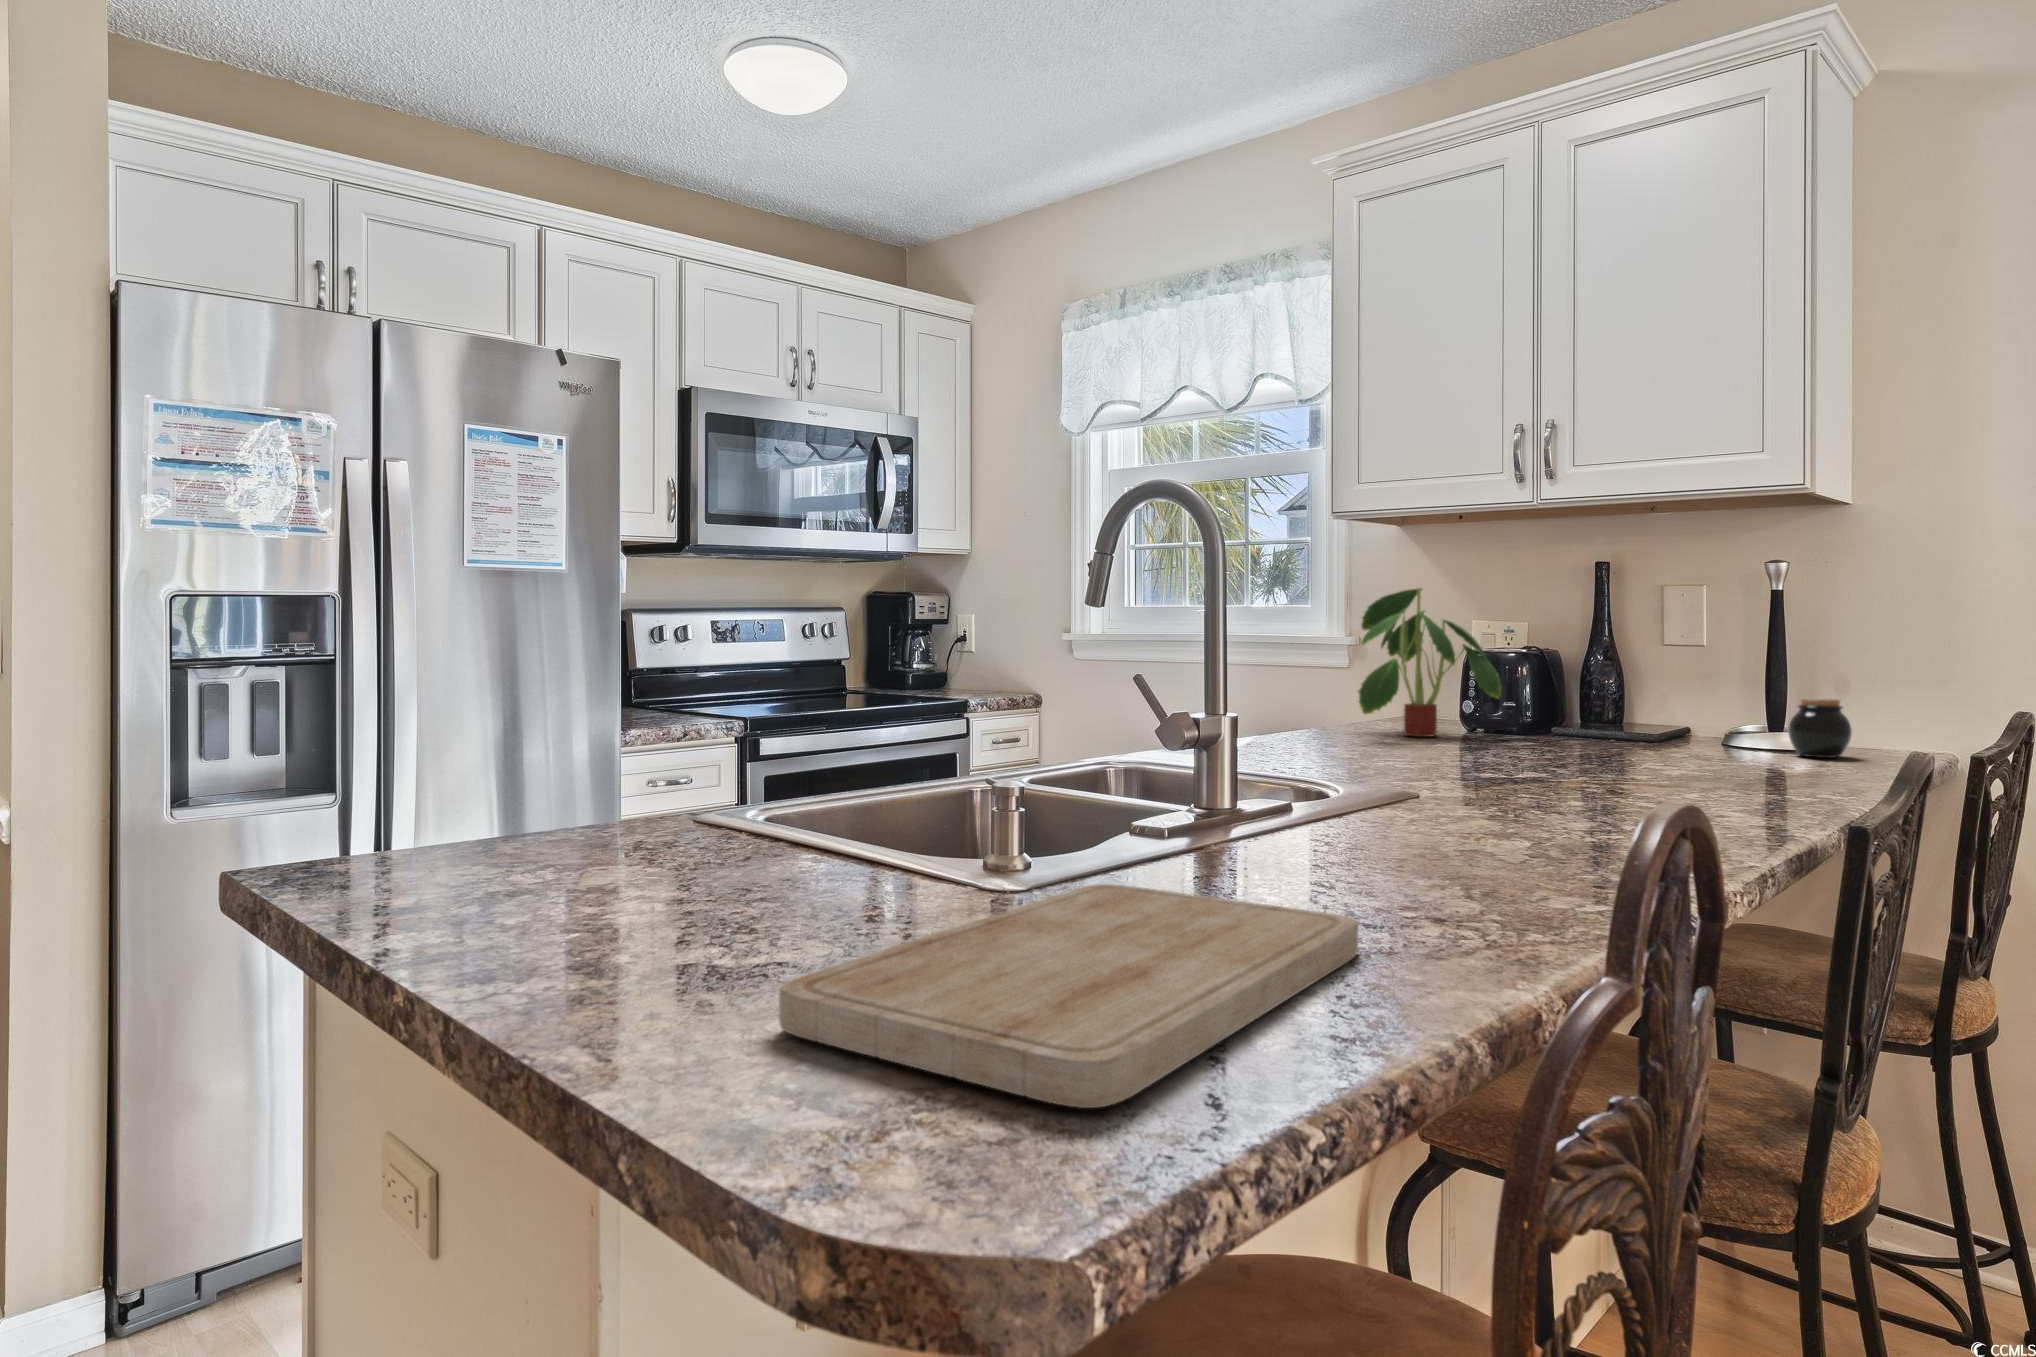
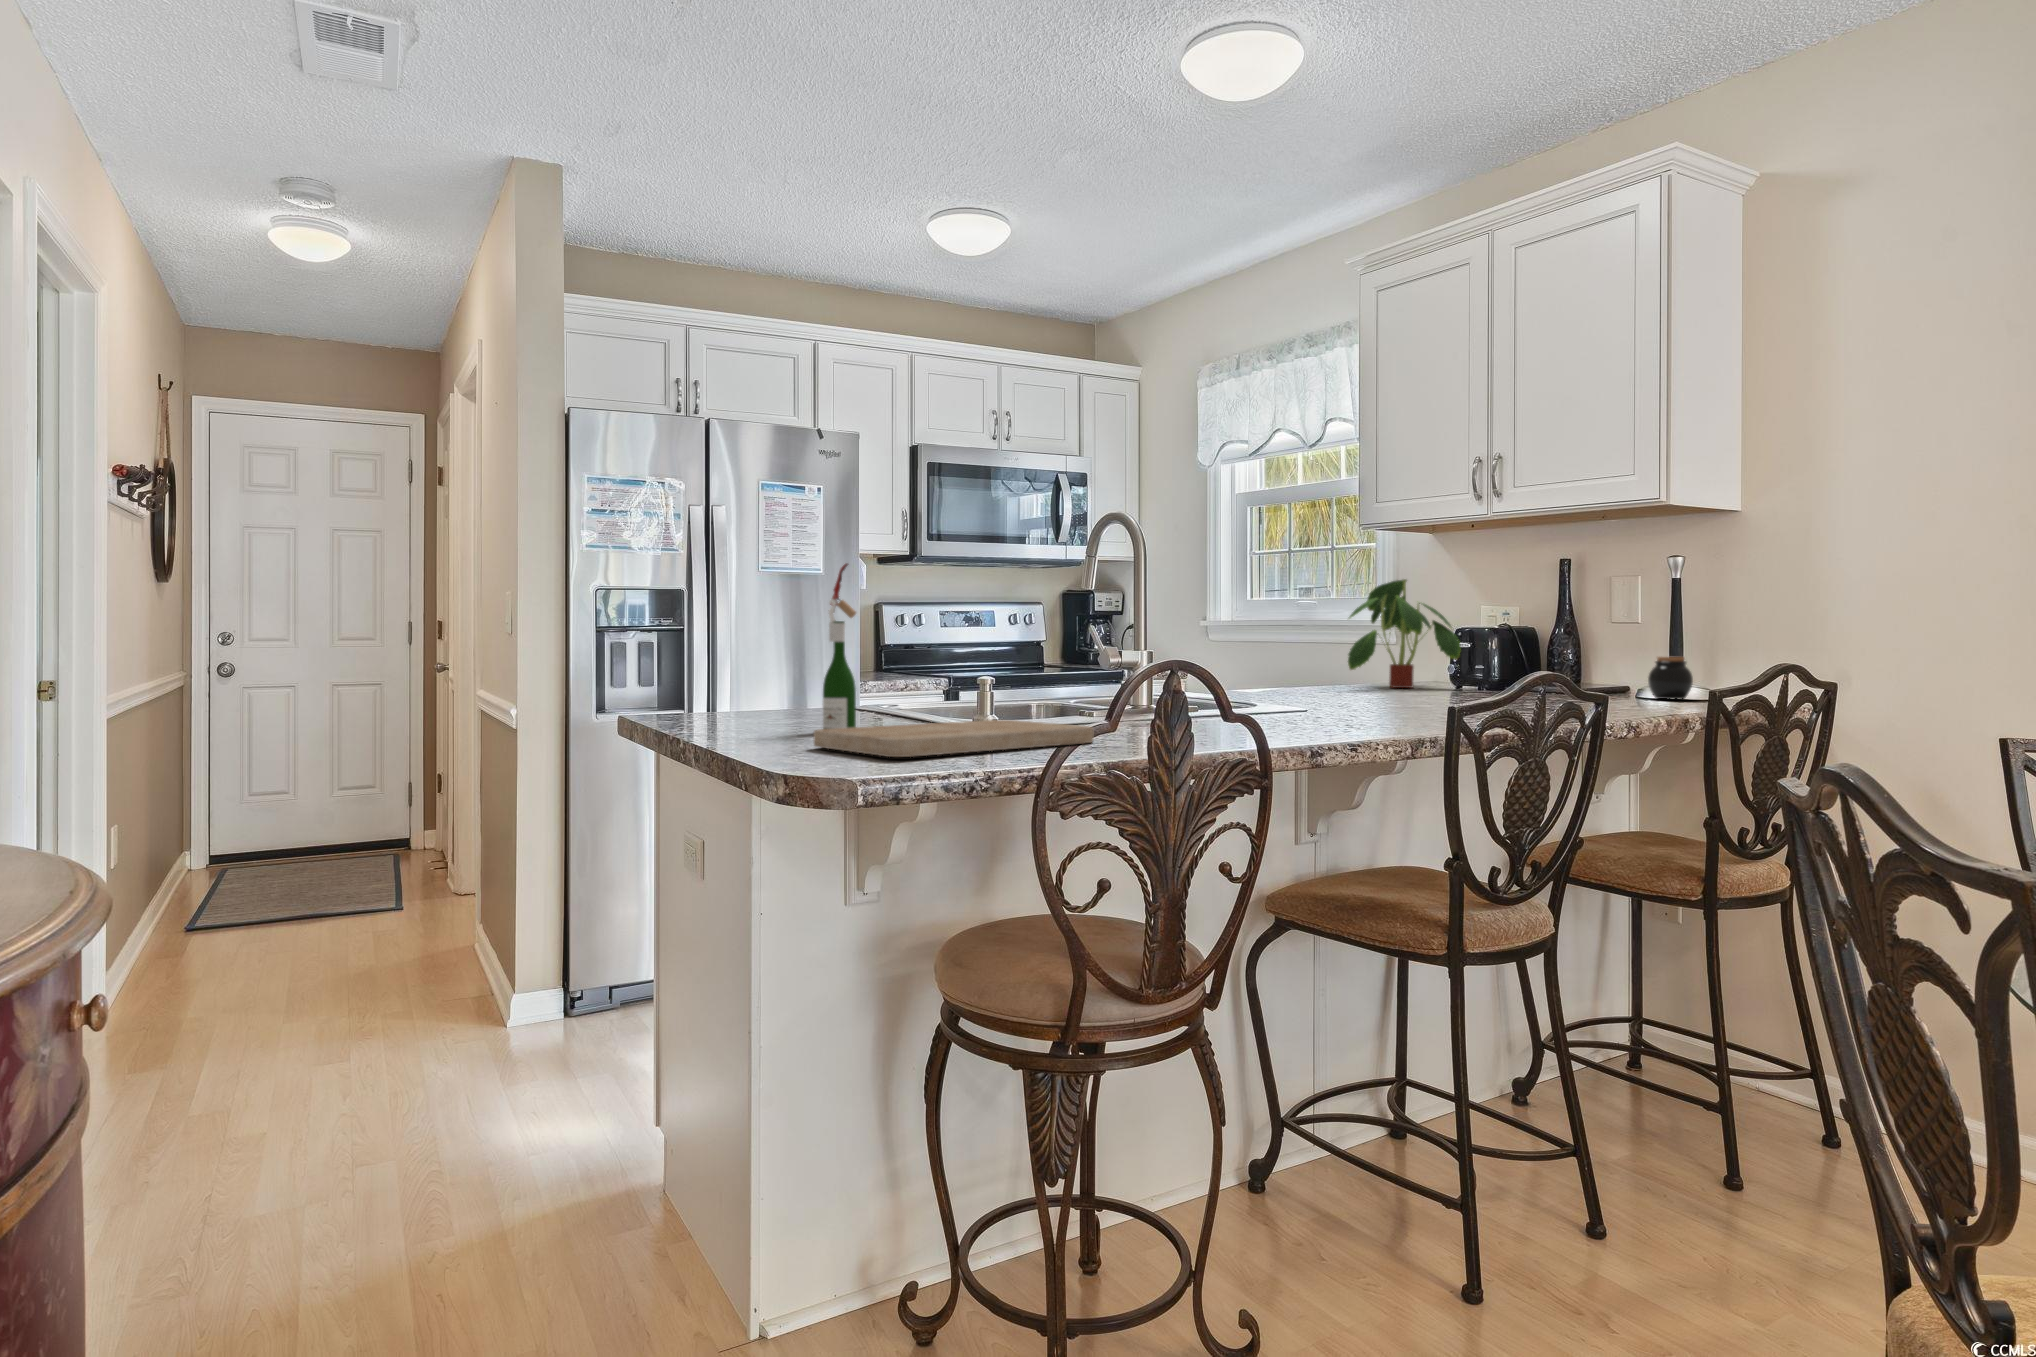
wine bottle: none [717,562,823,928] -> present [823,564,856,729]

